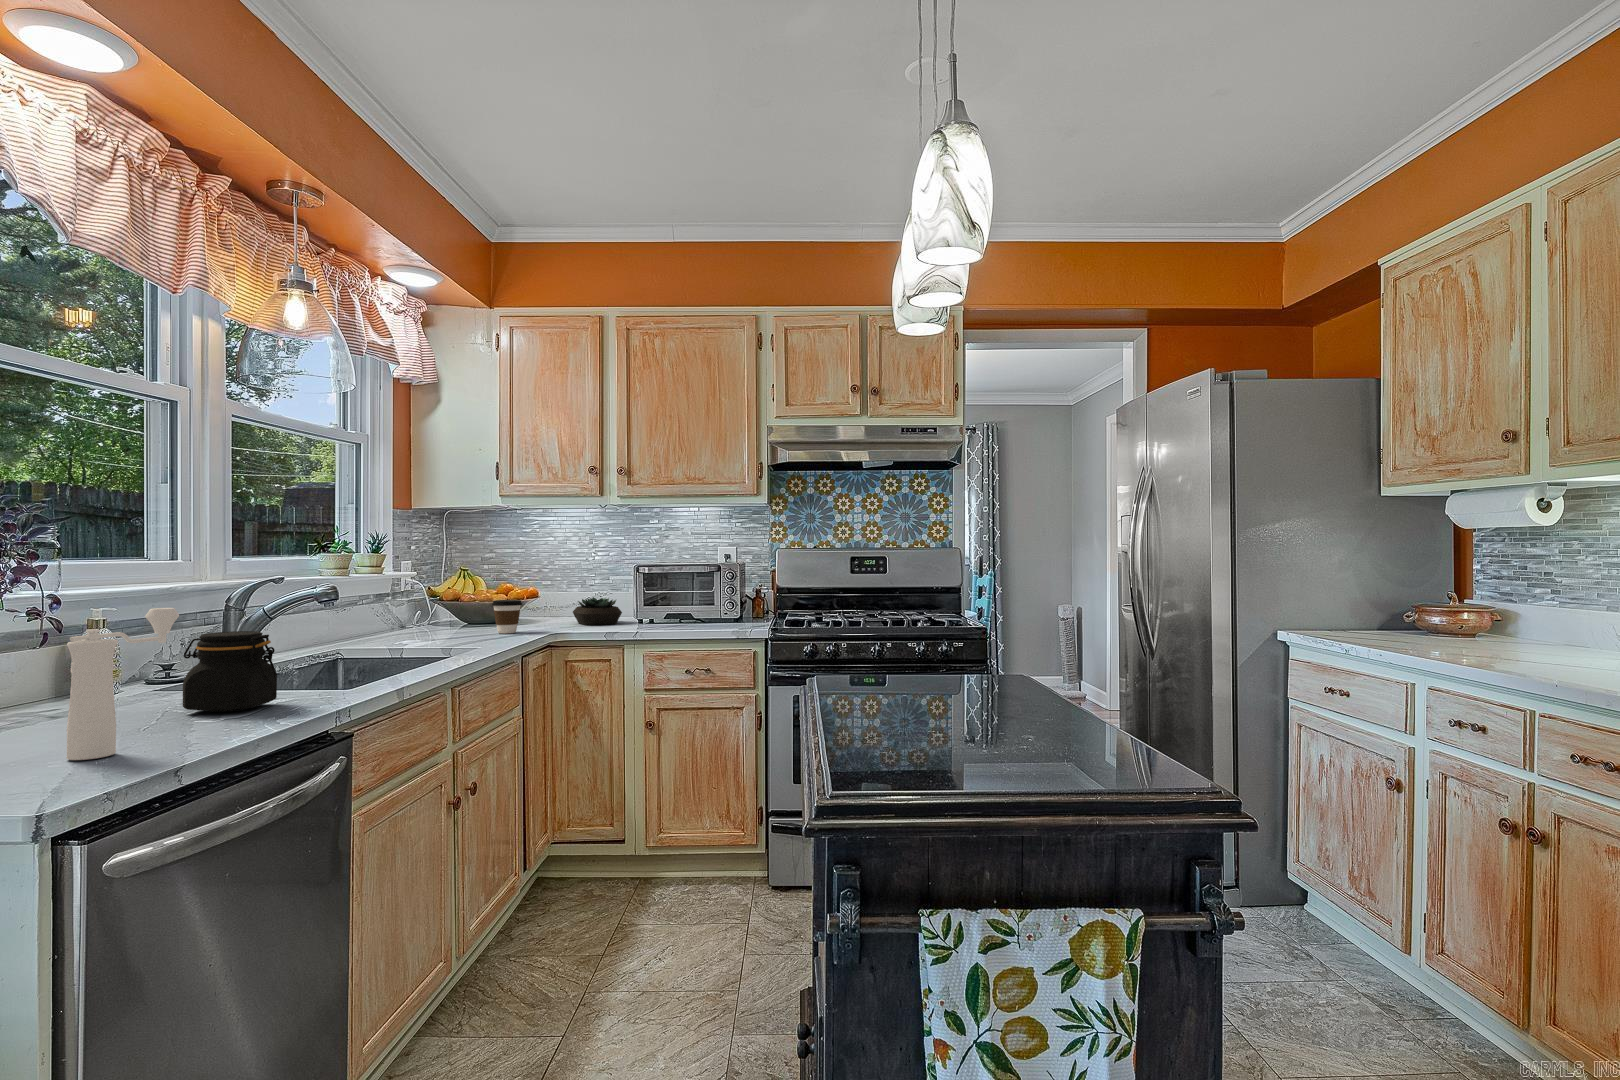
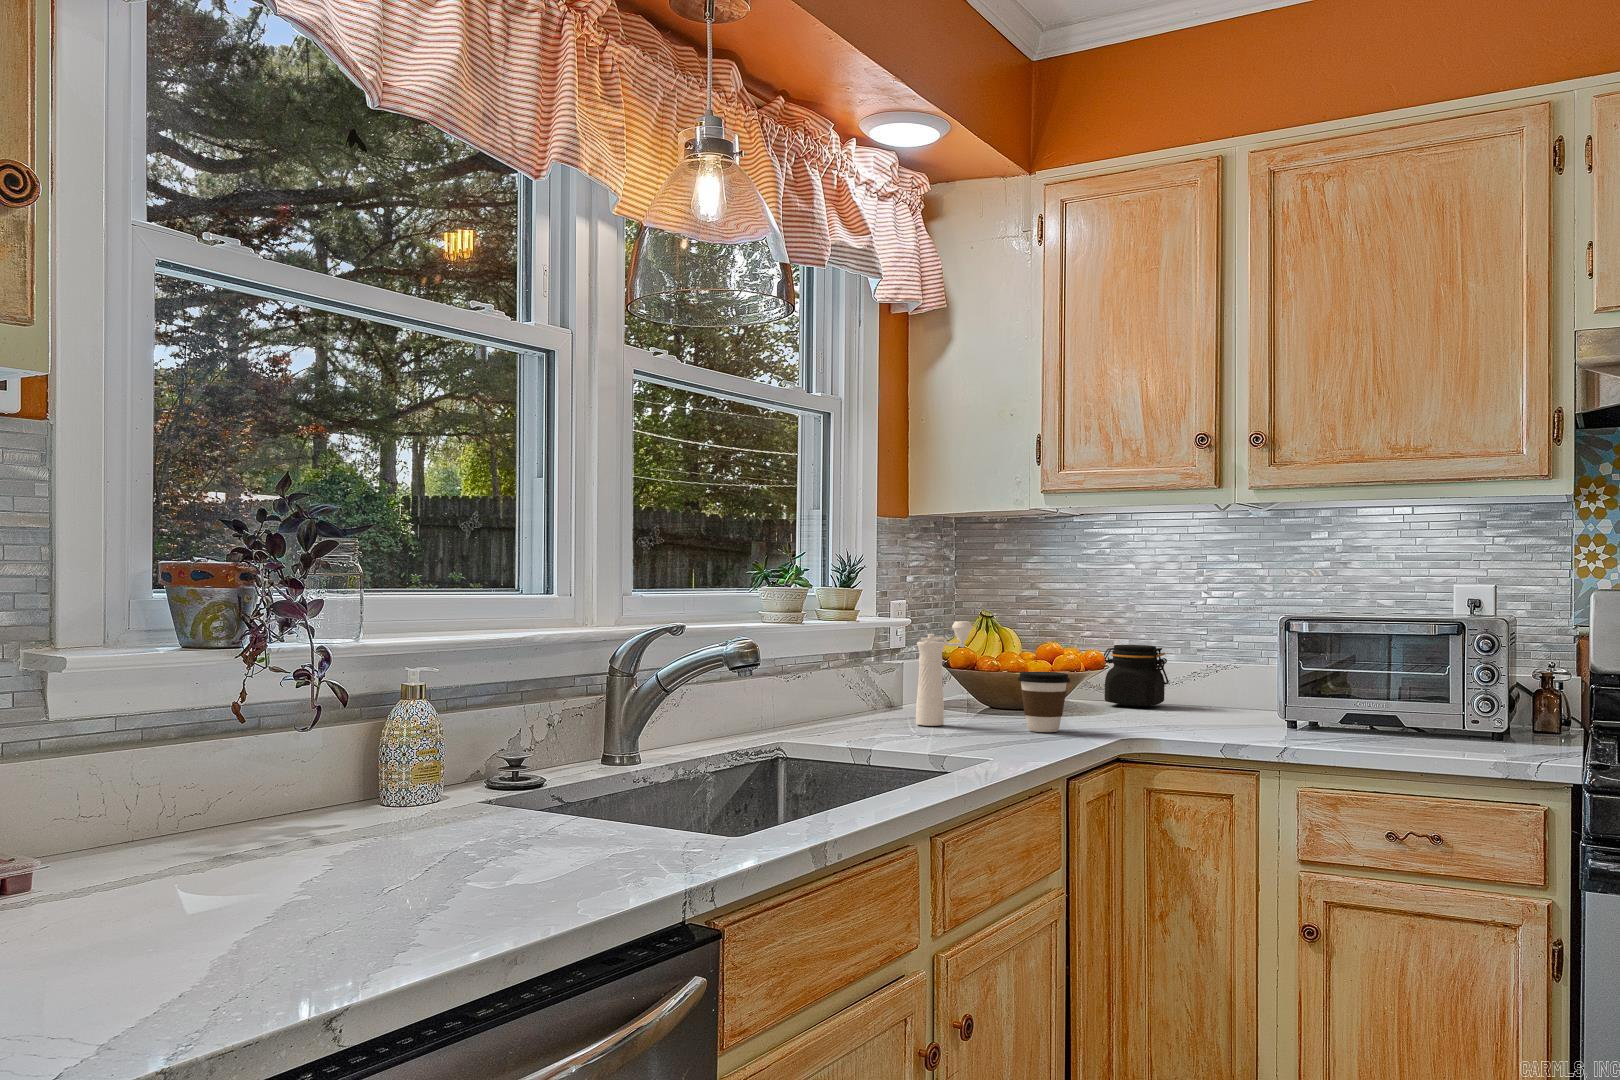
succulent plant: present [573,597,622,625] -> none [1162,672,1255,726]
pepper mill: present [66,608,179,760] -> present [916,621,973,726]
jar: present [183,631,277,712] -> present [1104,645,1169,707]

